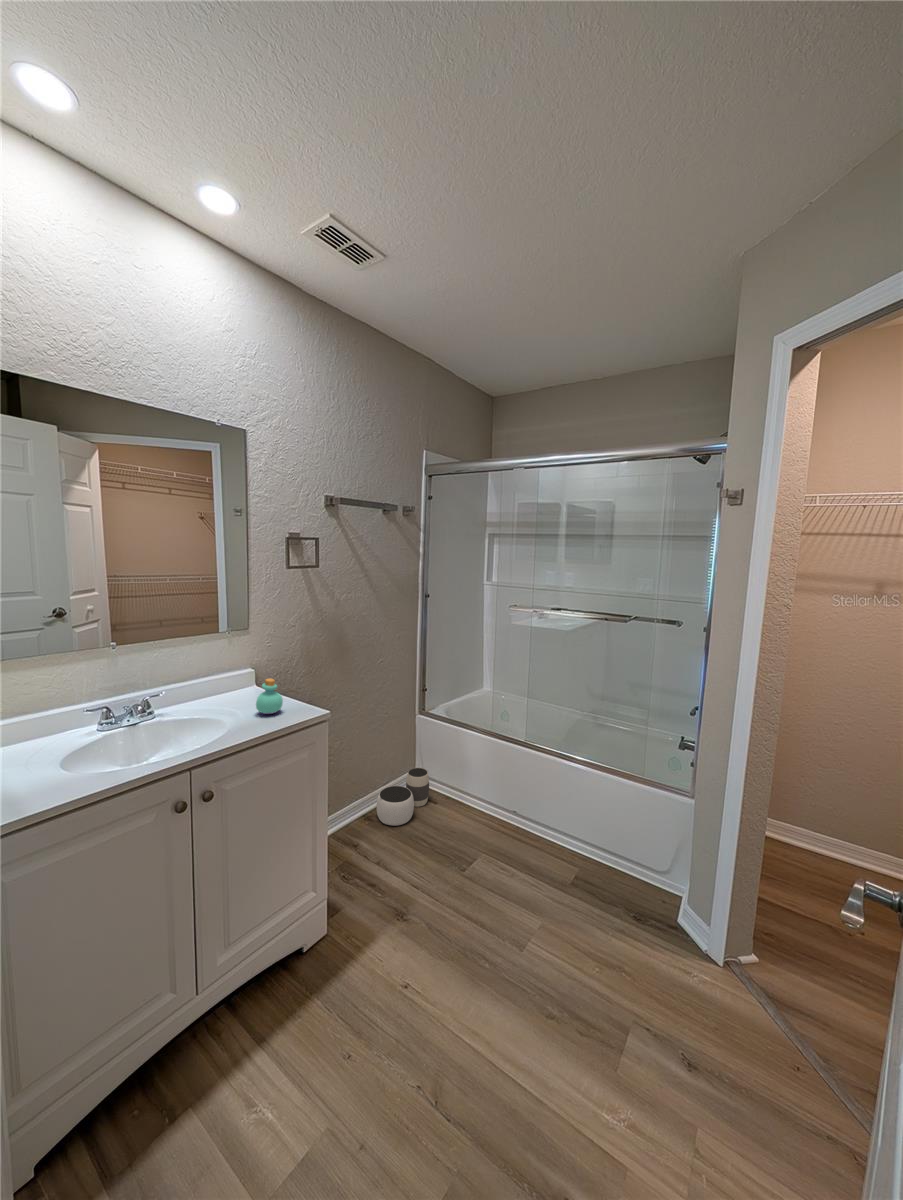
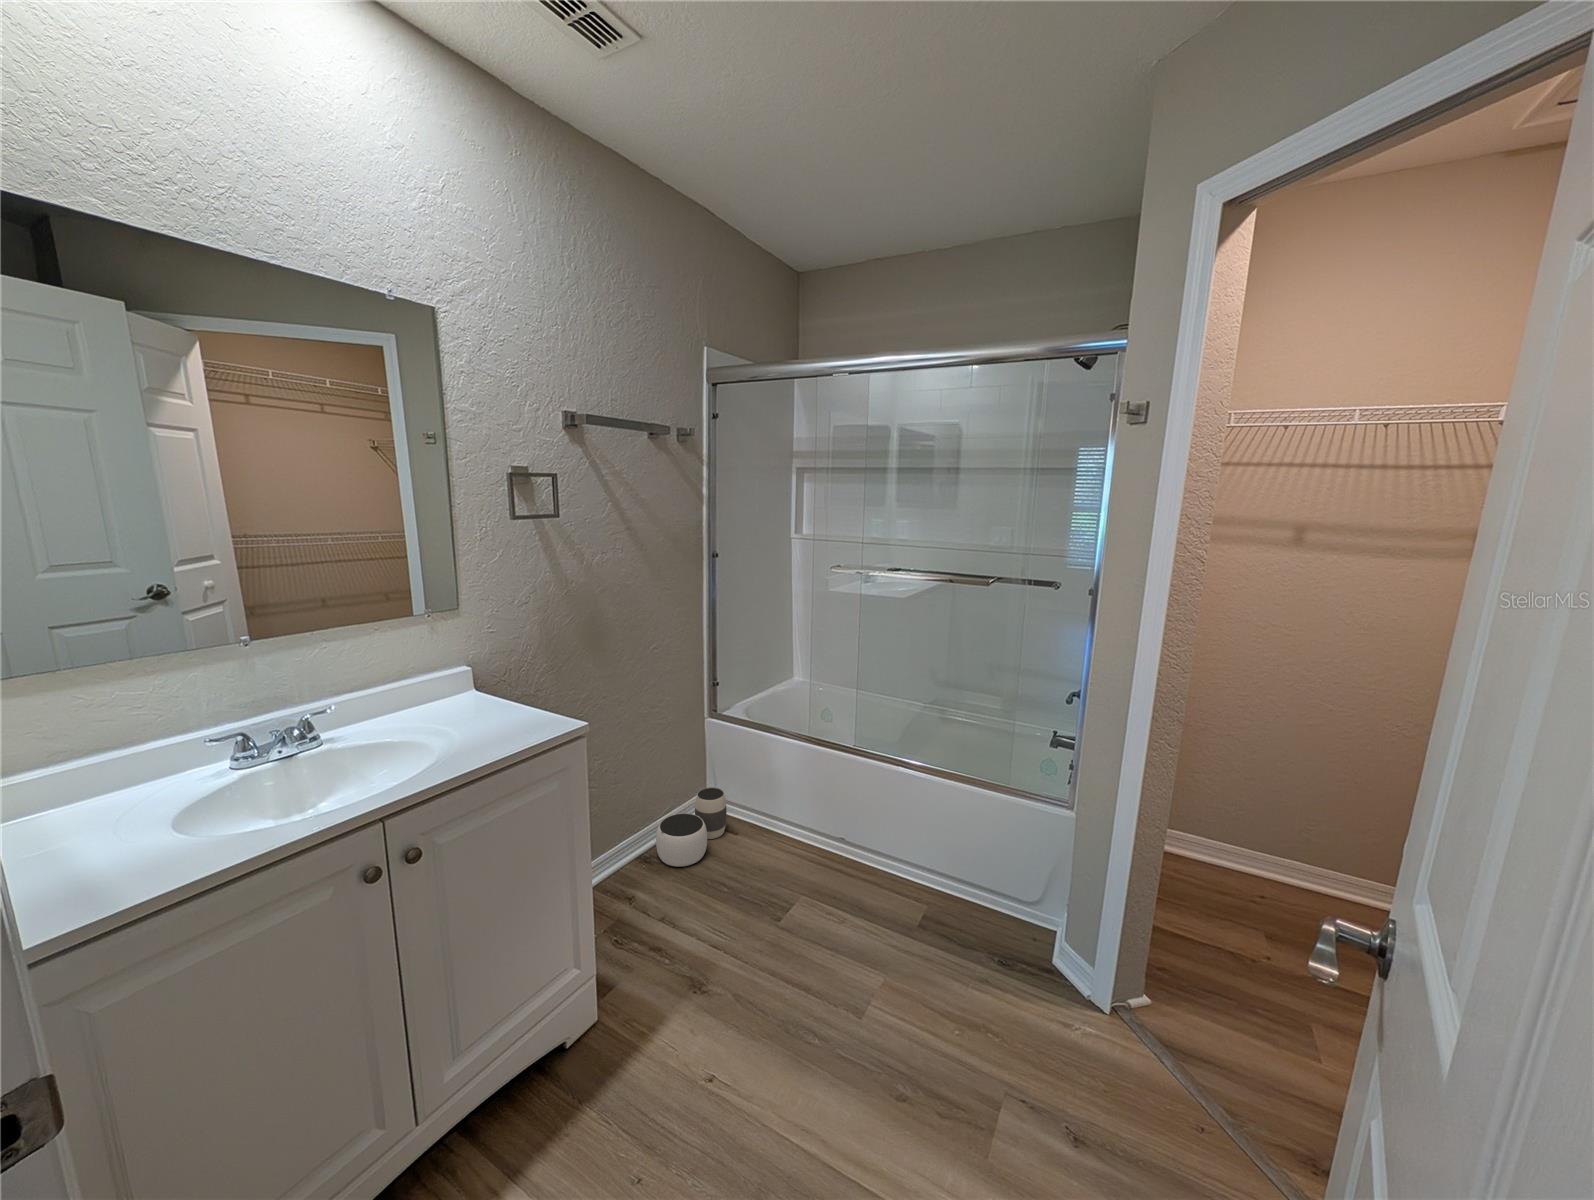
perfume bottle: present [256,678,283,714] -> none [479,680,519,731]

